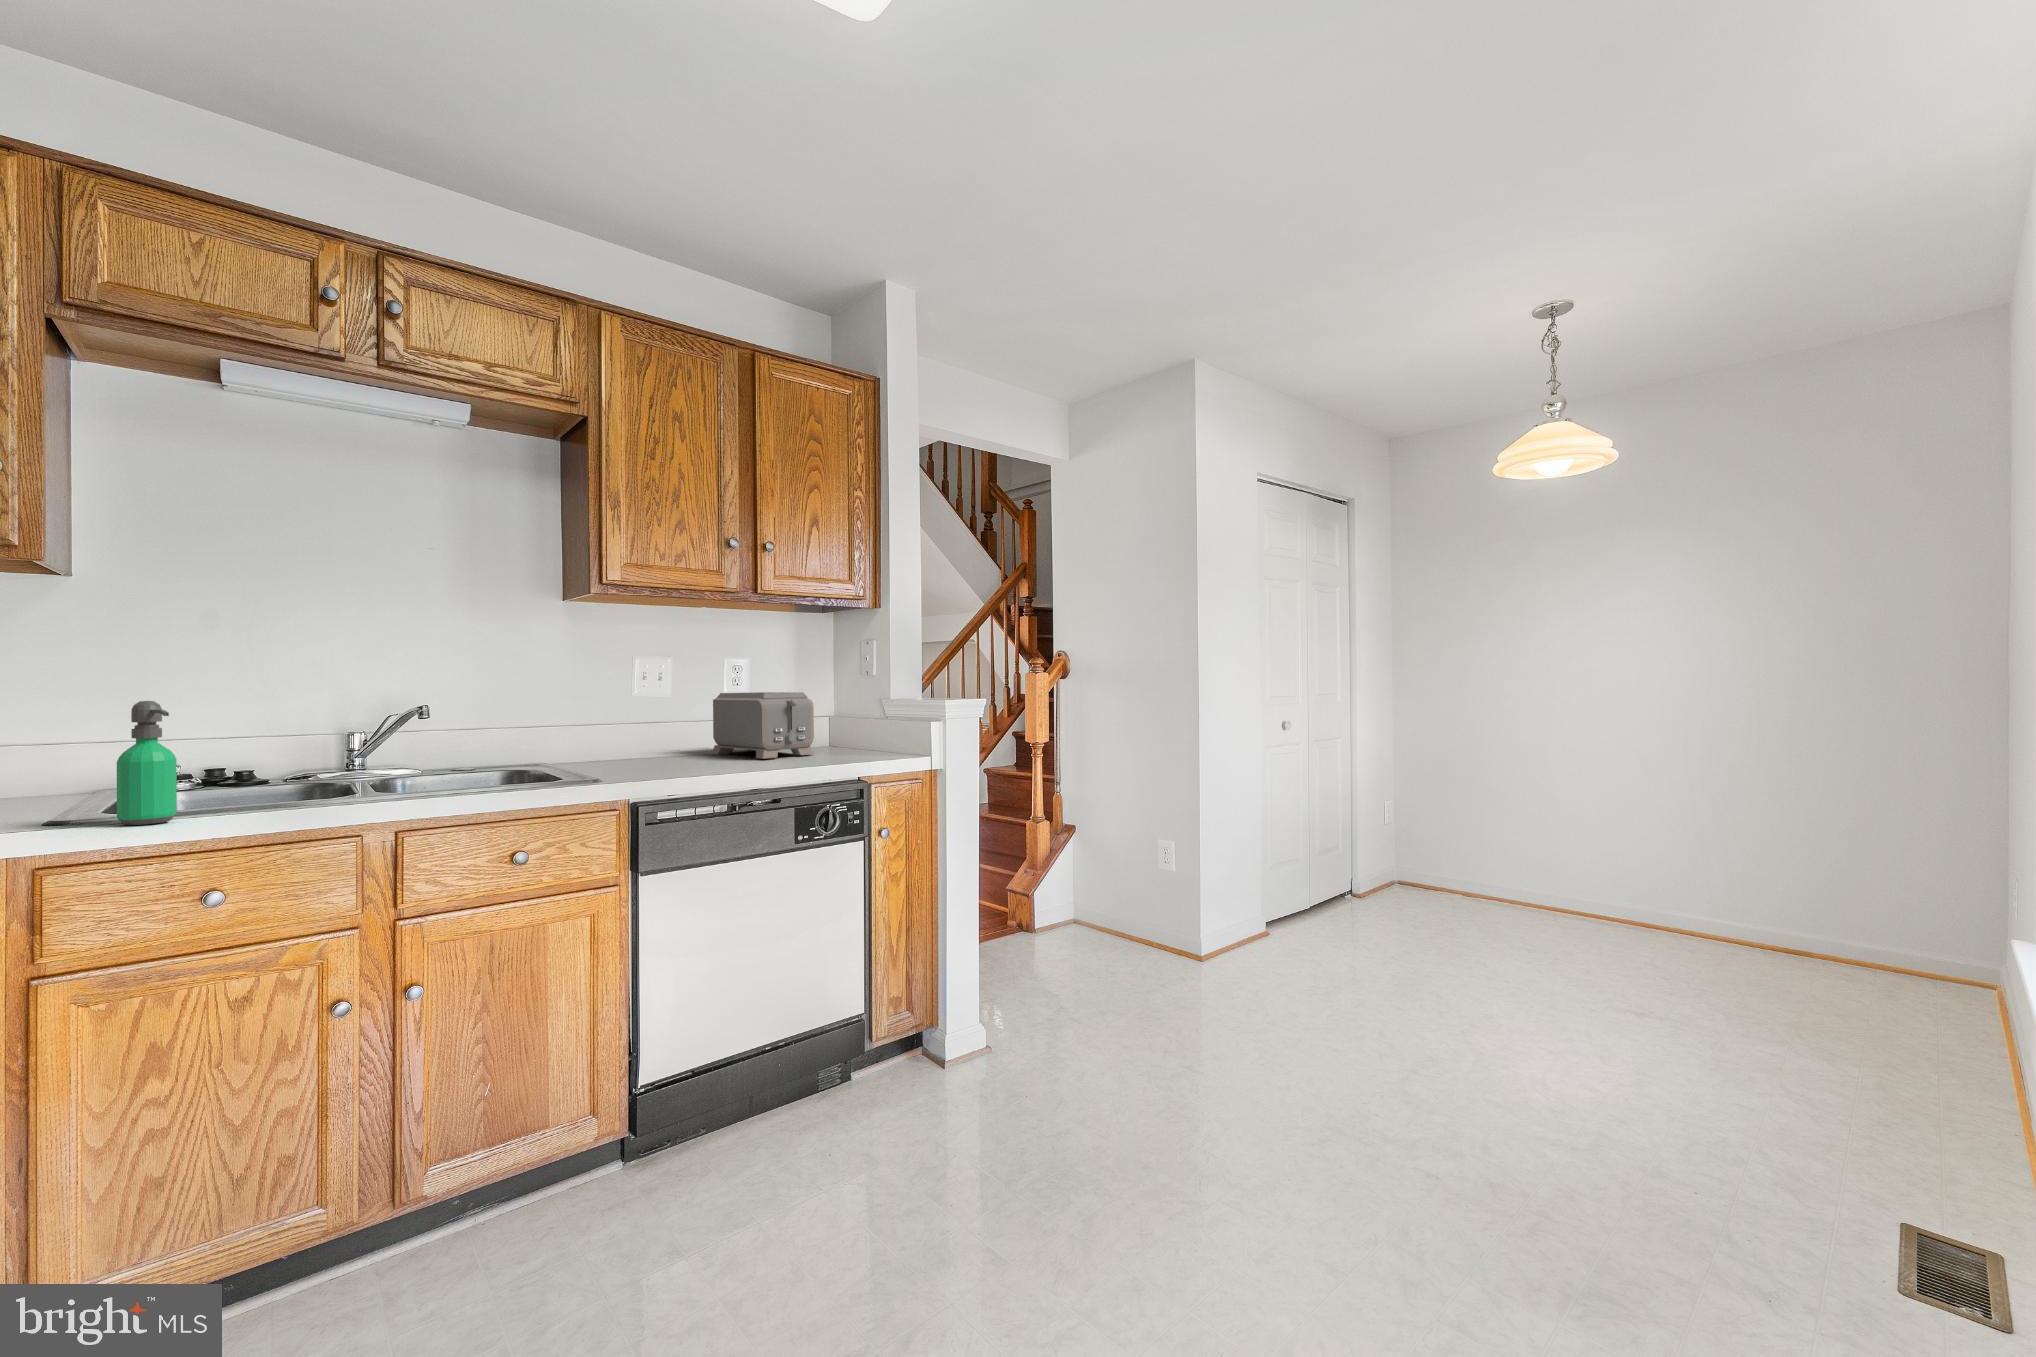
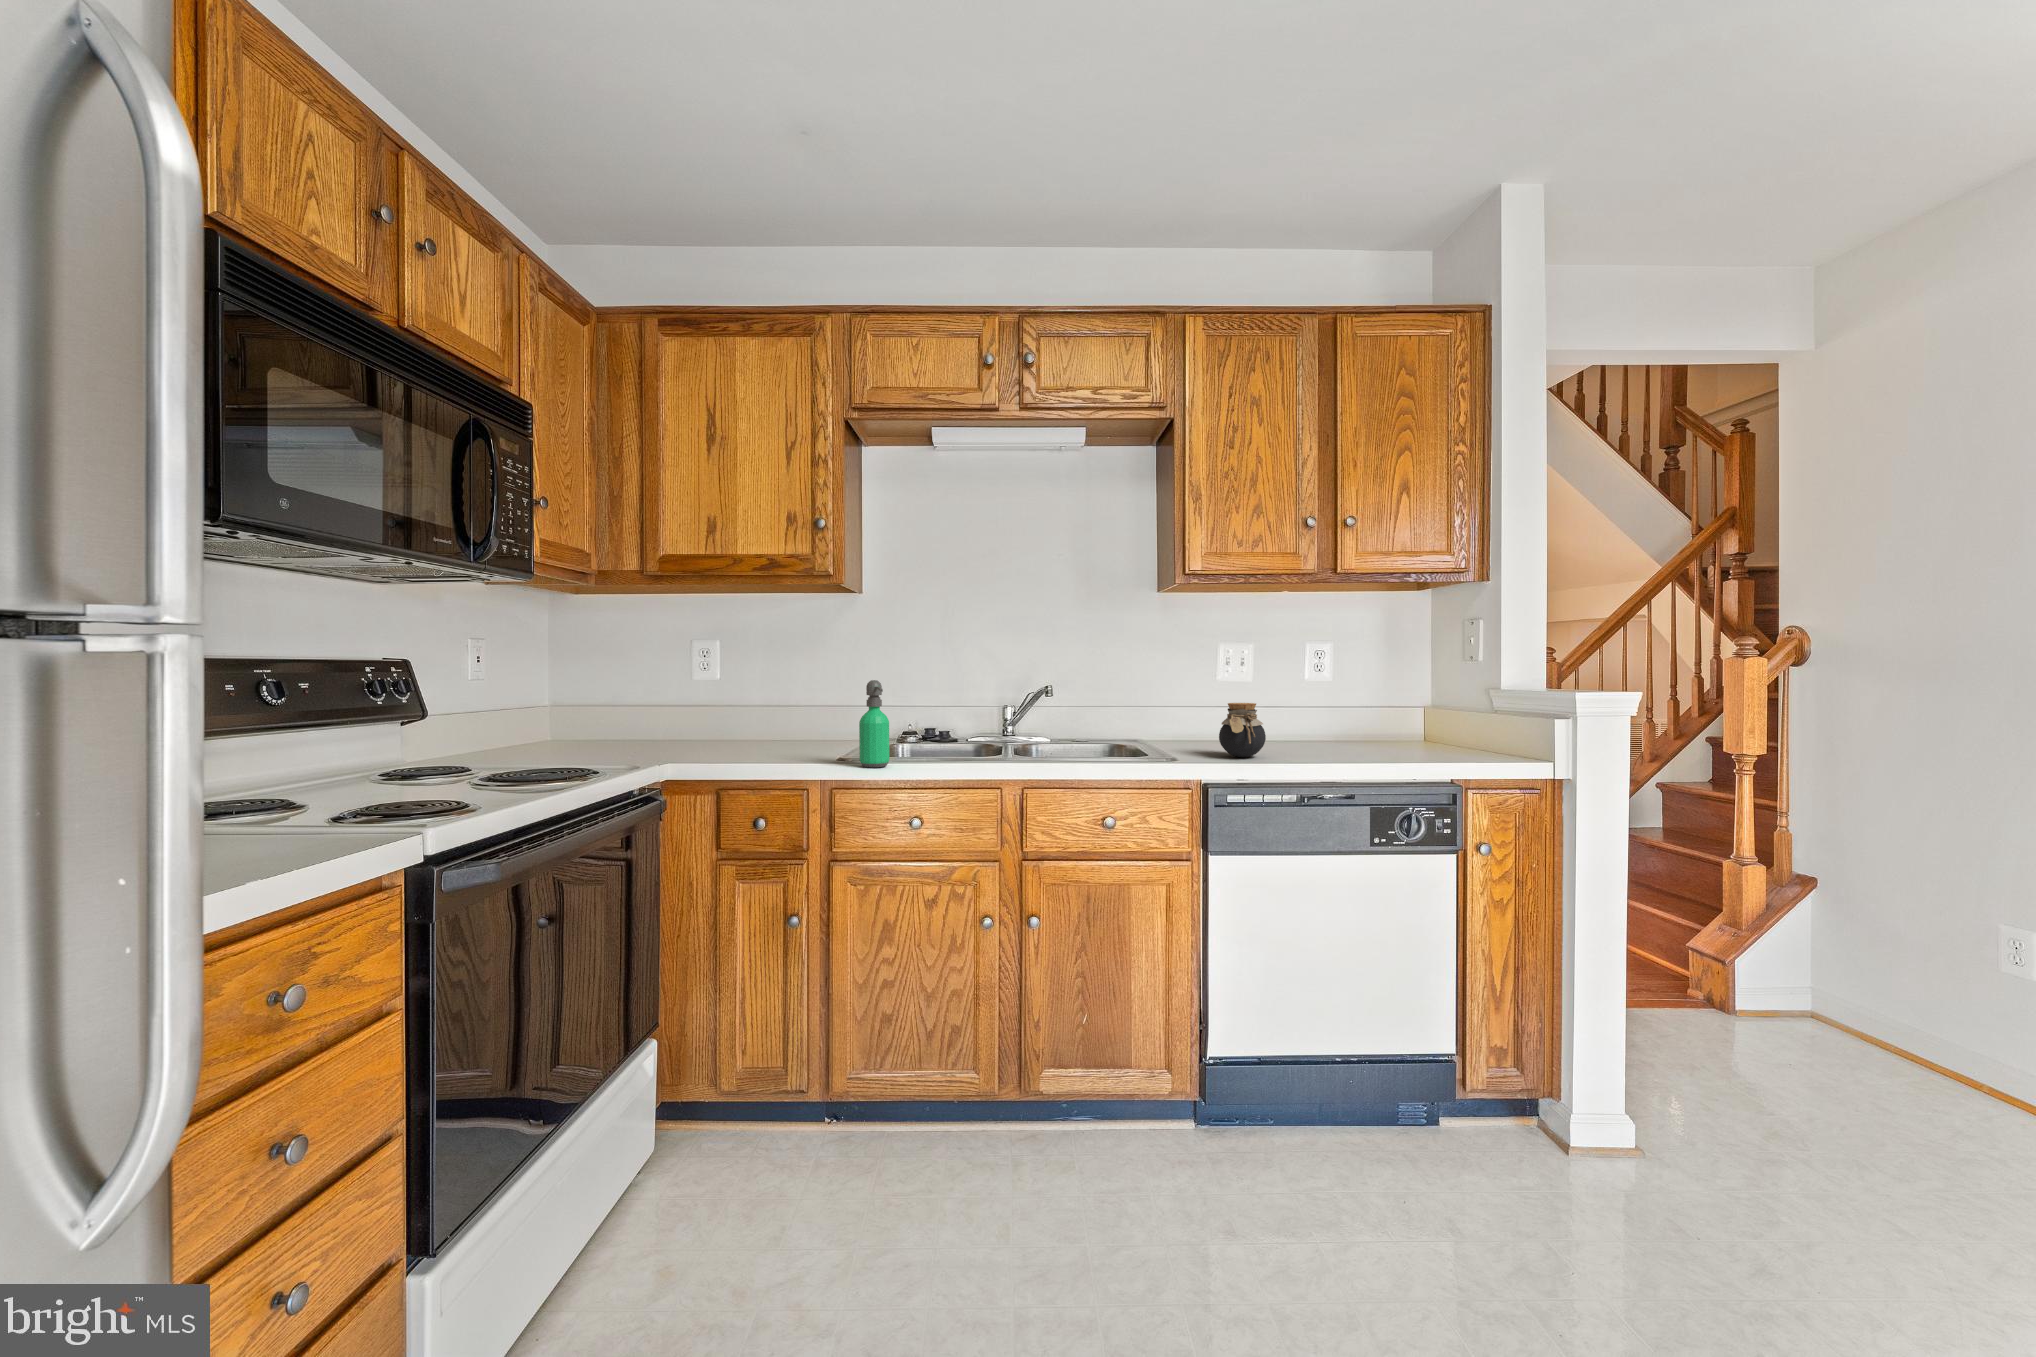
toaster: present [711,692,814,759] -> none [1294,677,1404,748]
jar: none [643,718,692,773] -> present [1219,703,1266,757]

